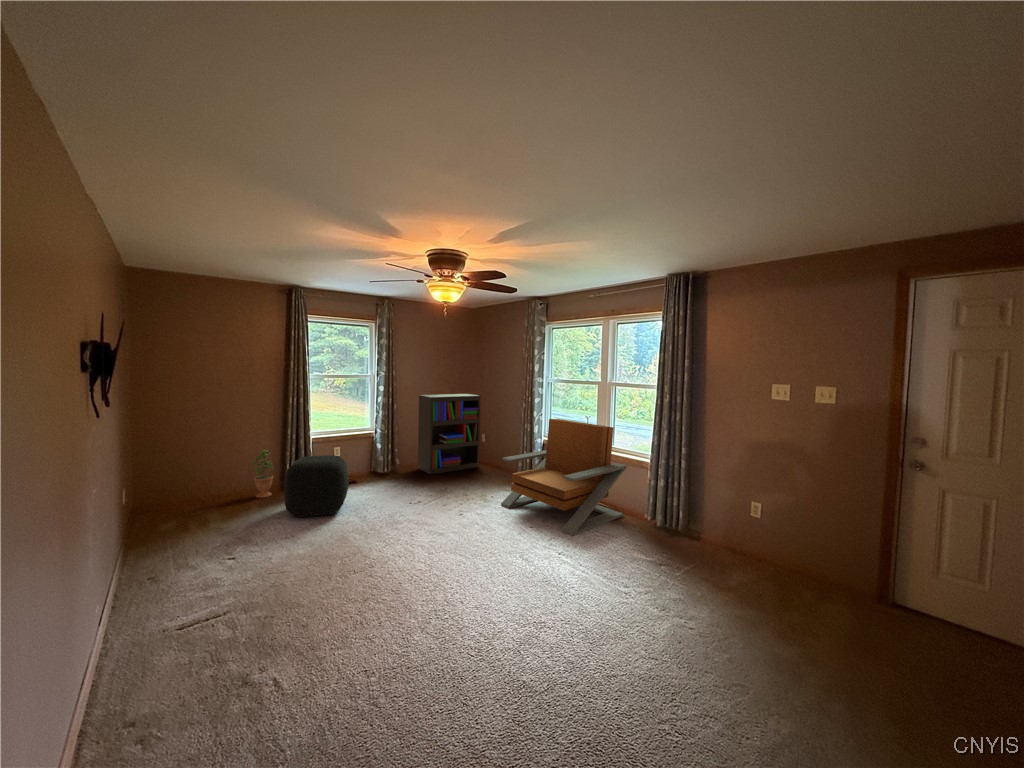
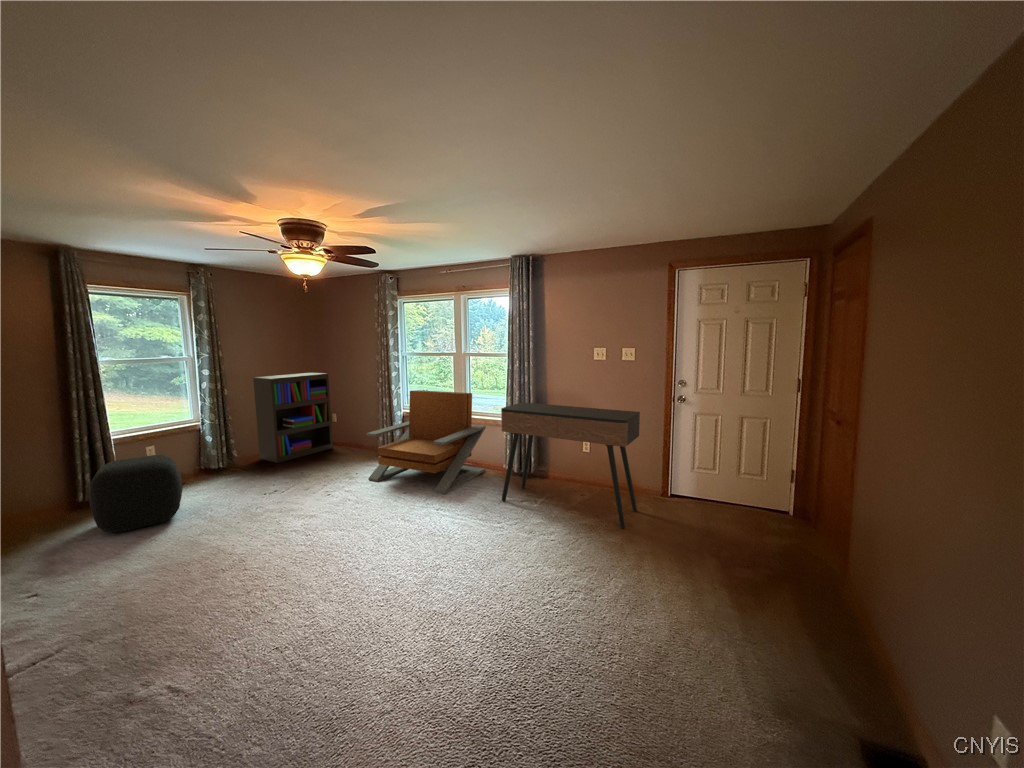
console table: none [635,444,835,635] -> present [501,402,640,528]
potted plant: present [251,449,273,498] -> none [17,458,60,523]

